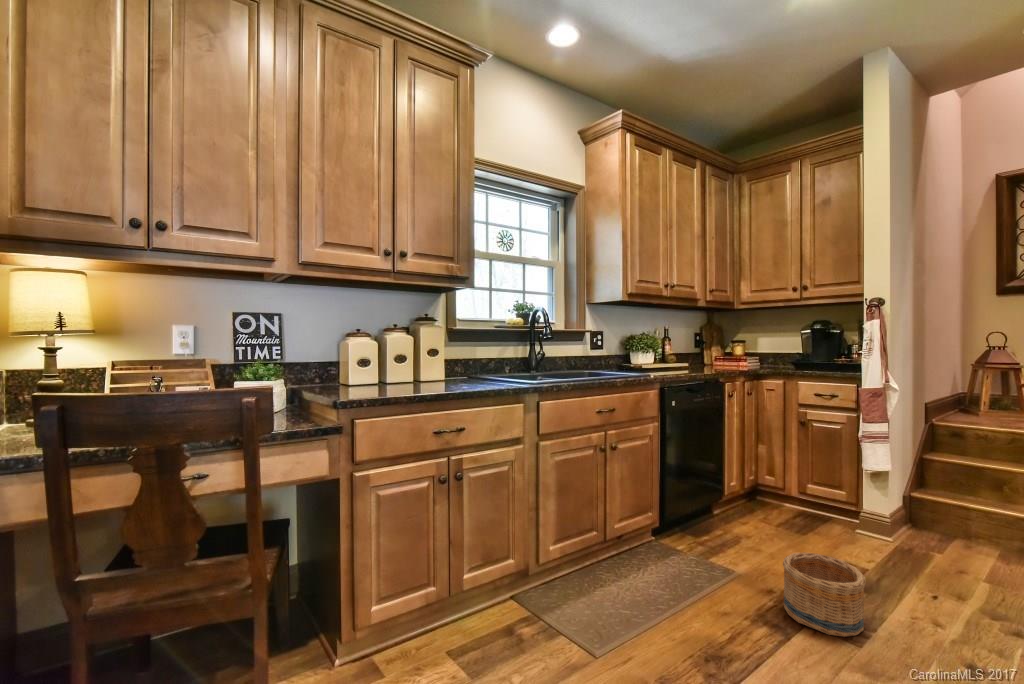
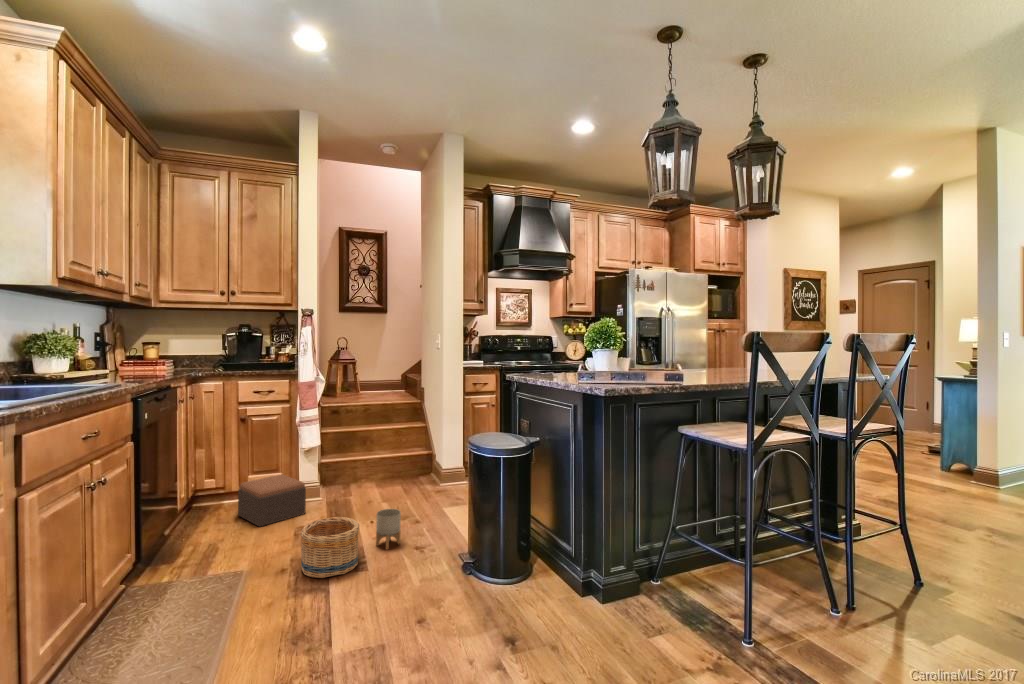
footstool: none [786,488,858,549] -> present [238,475,306,527]
planter: none [909,583,956,651] -> present [376,509,401,549]

